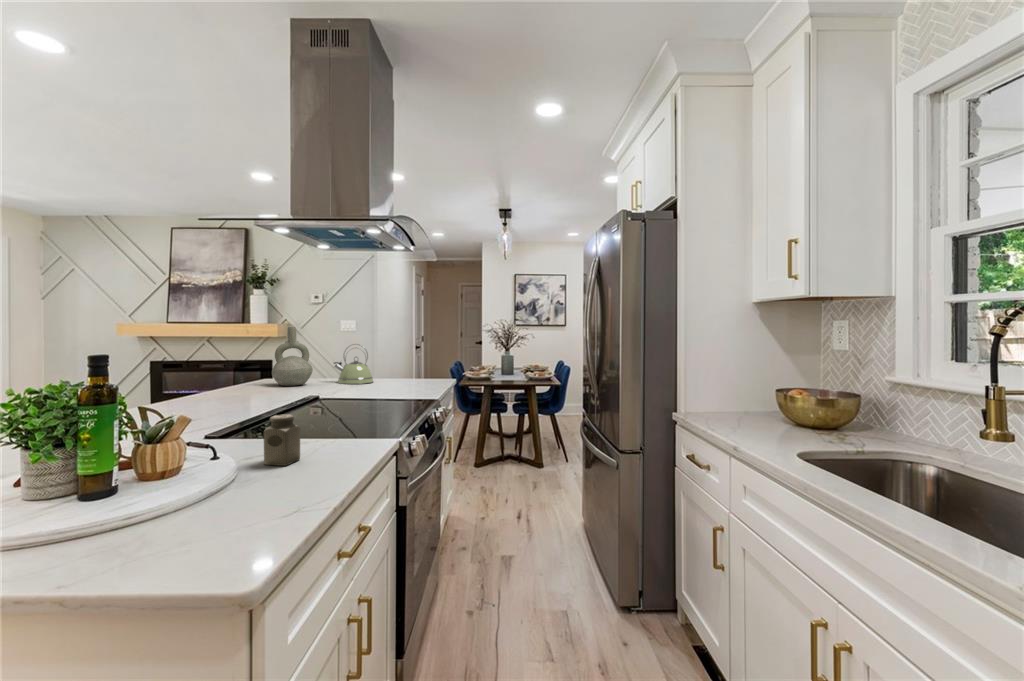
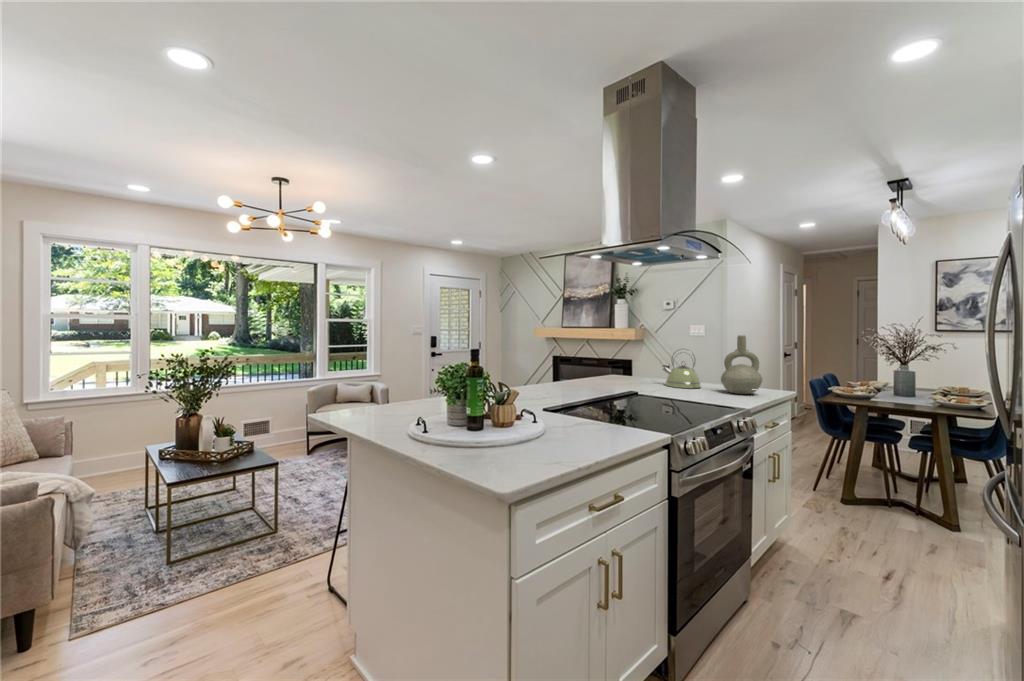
decorative vase: present [272,327,313,386] -> present [721,335,762,394]
salt shaker: present [264,414,300,466] -> none [539,409,568,453]

